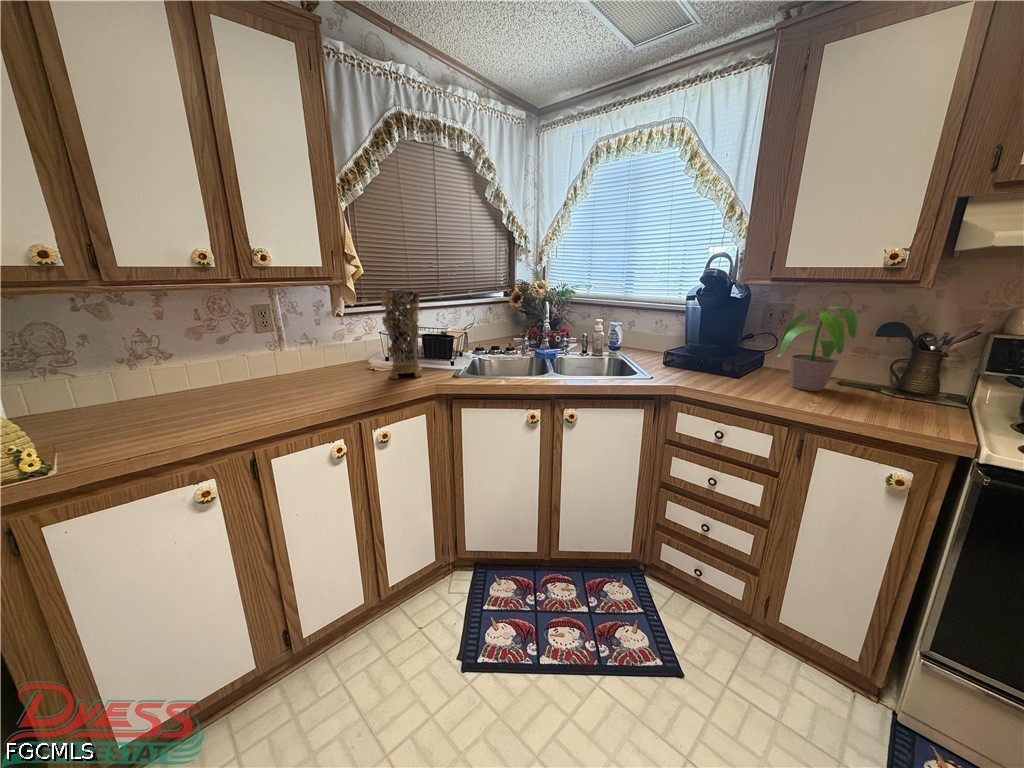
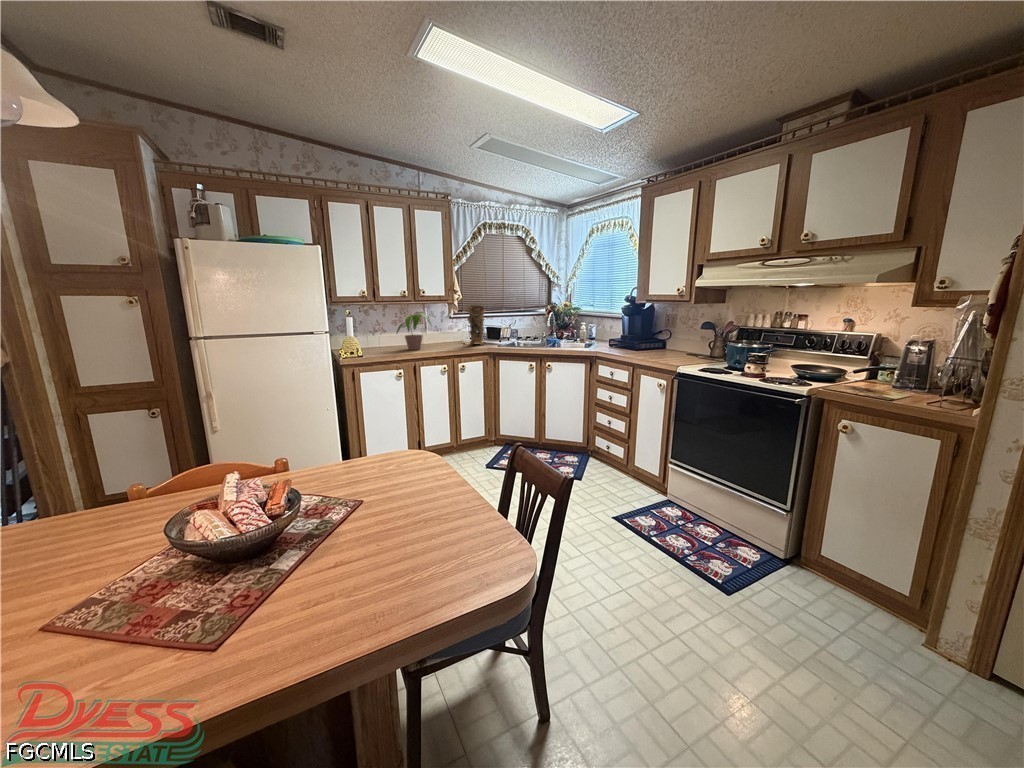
potted plant: present [777,306,858,391] -> present [397,313,431,350]

